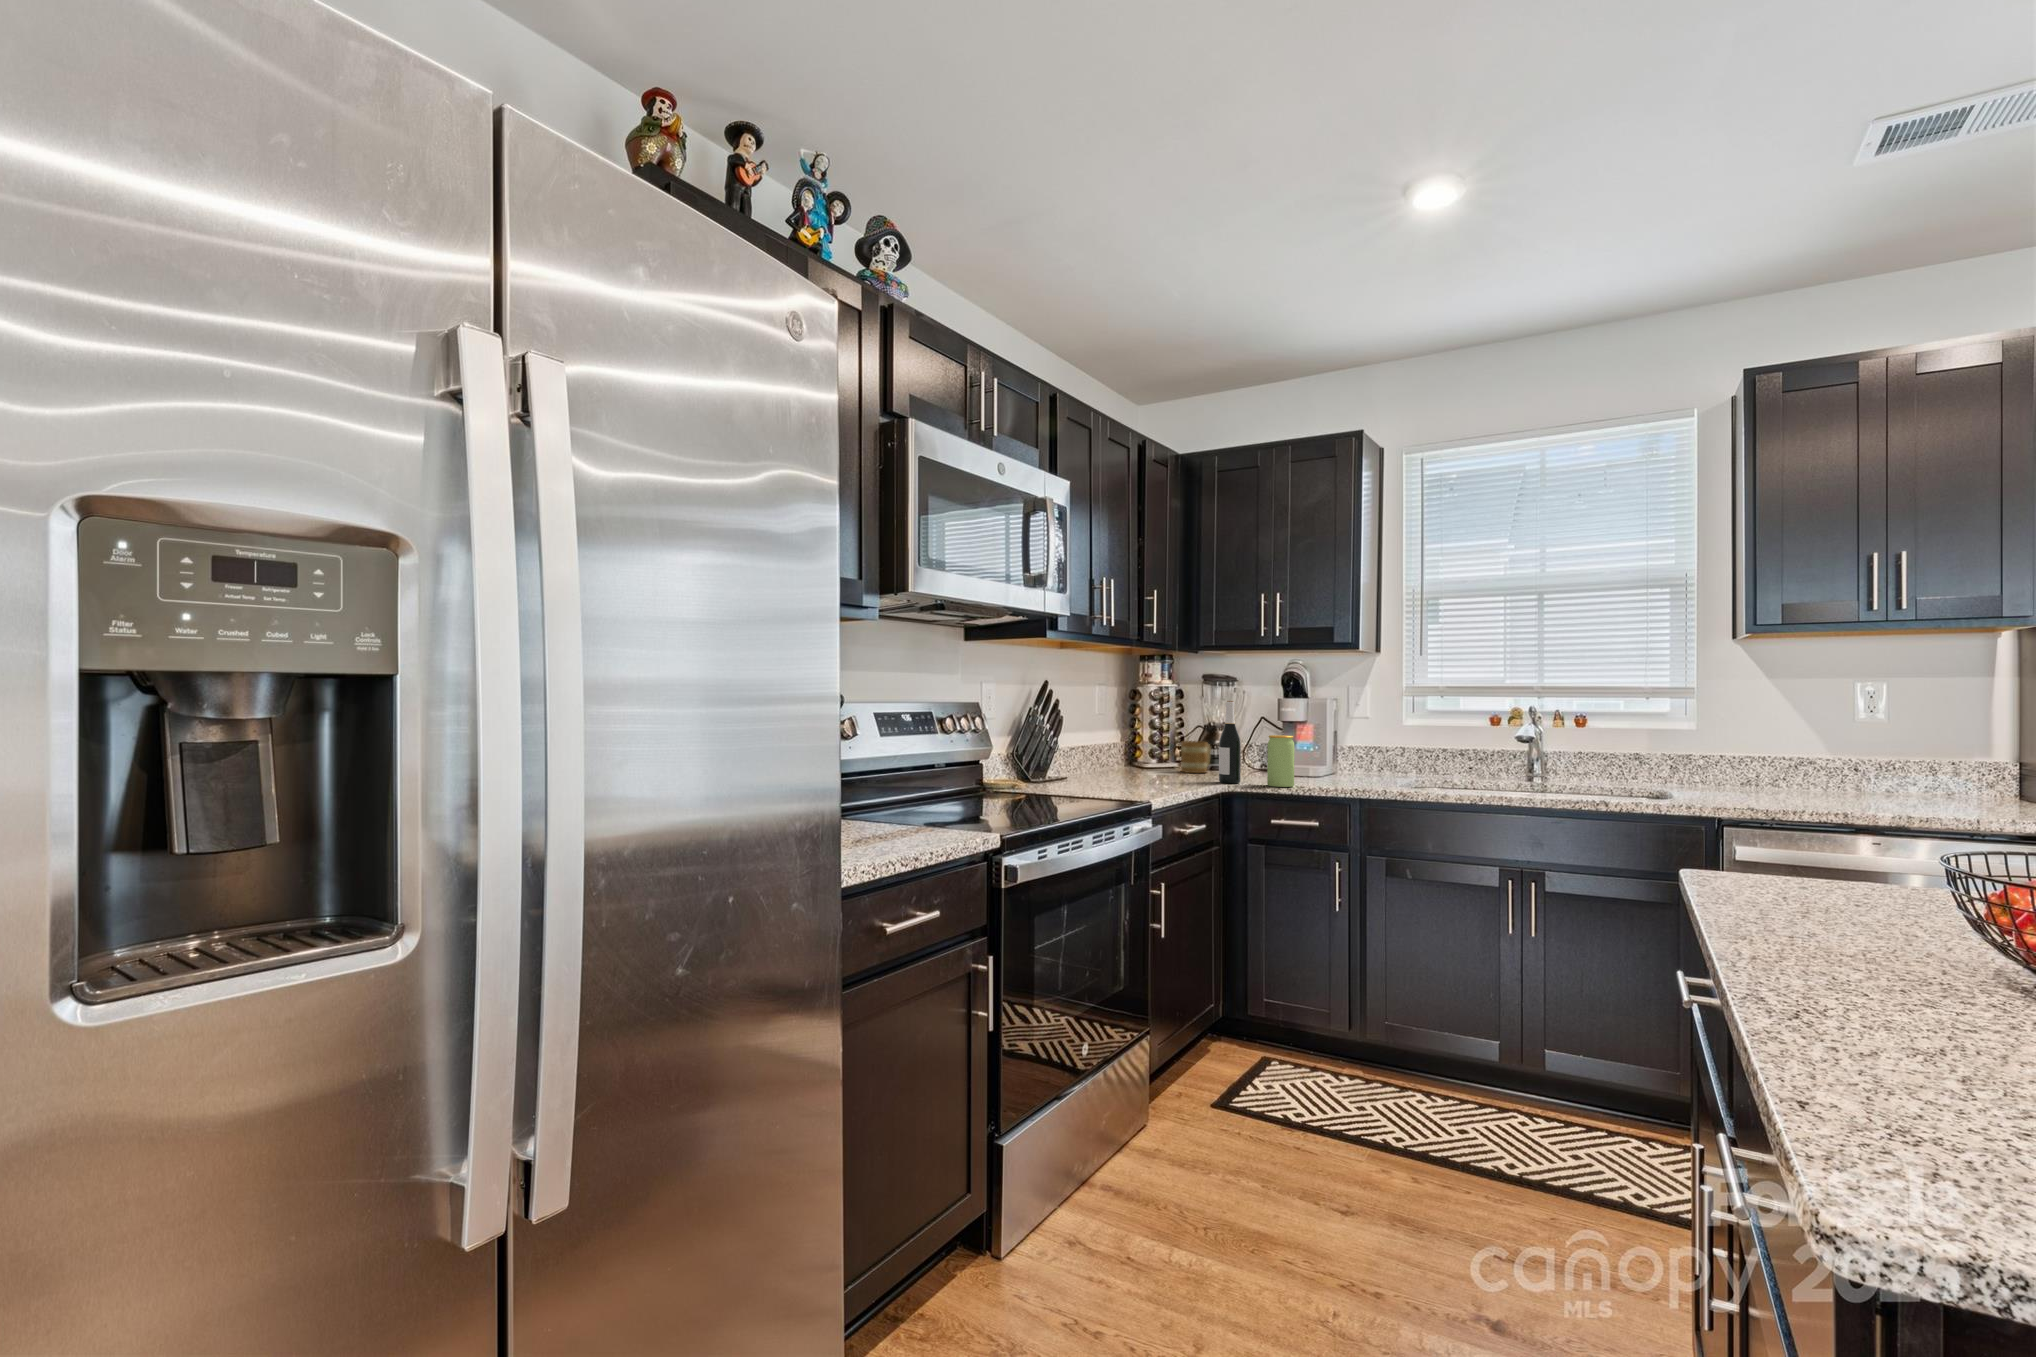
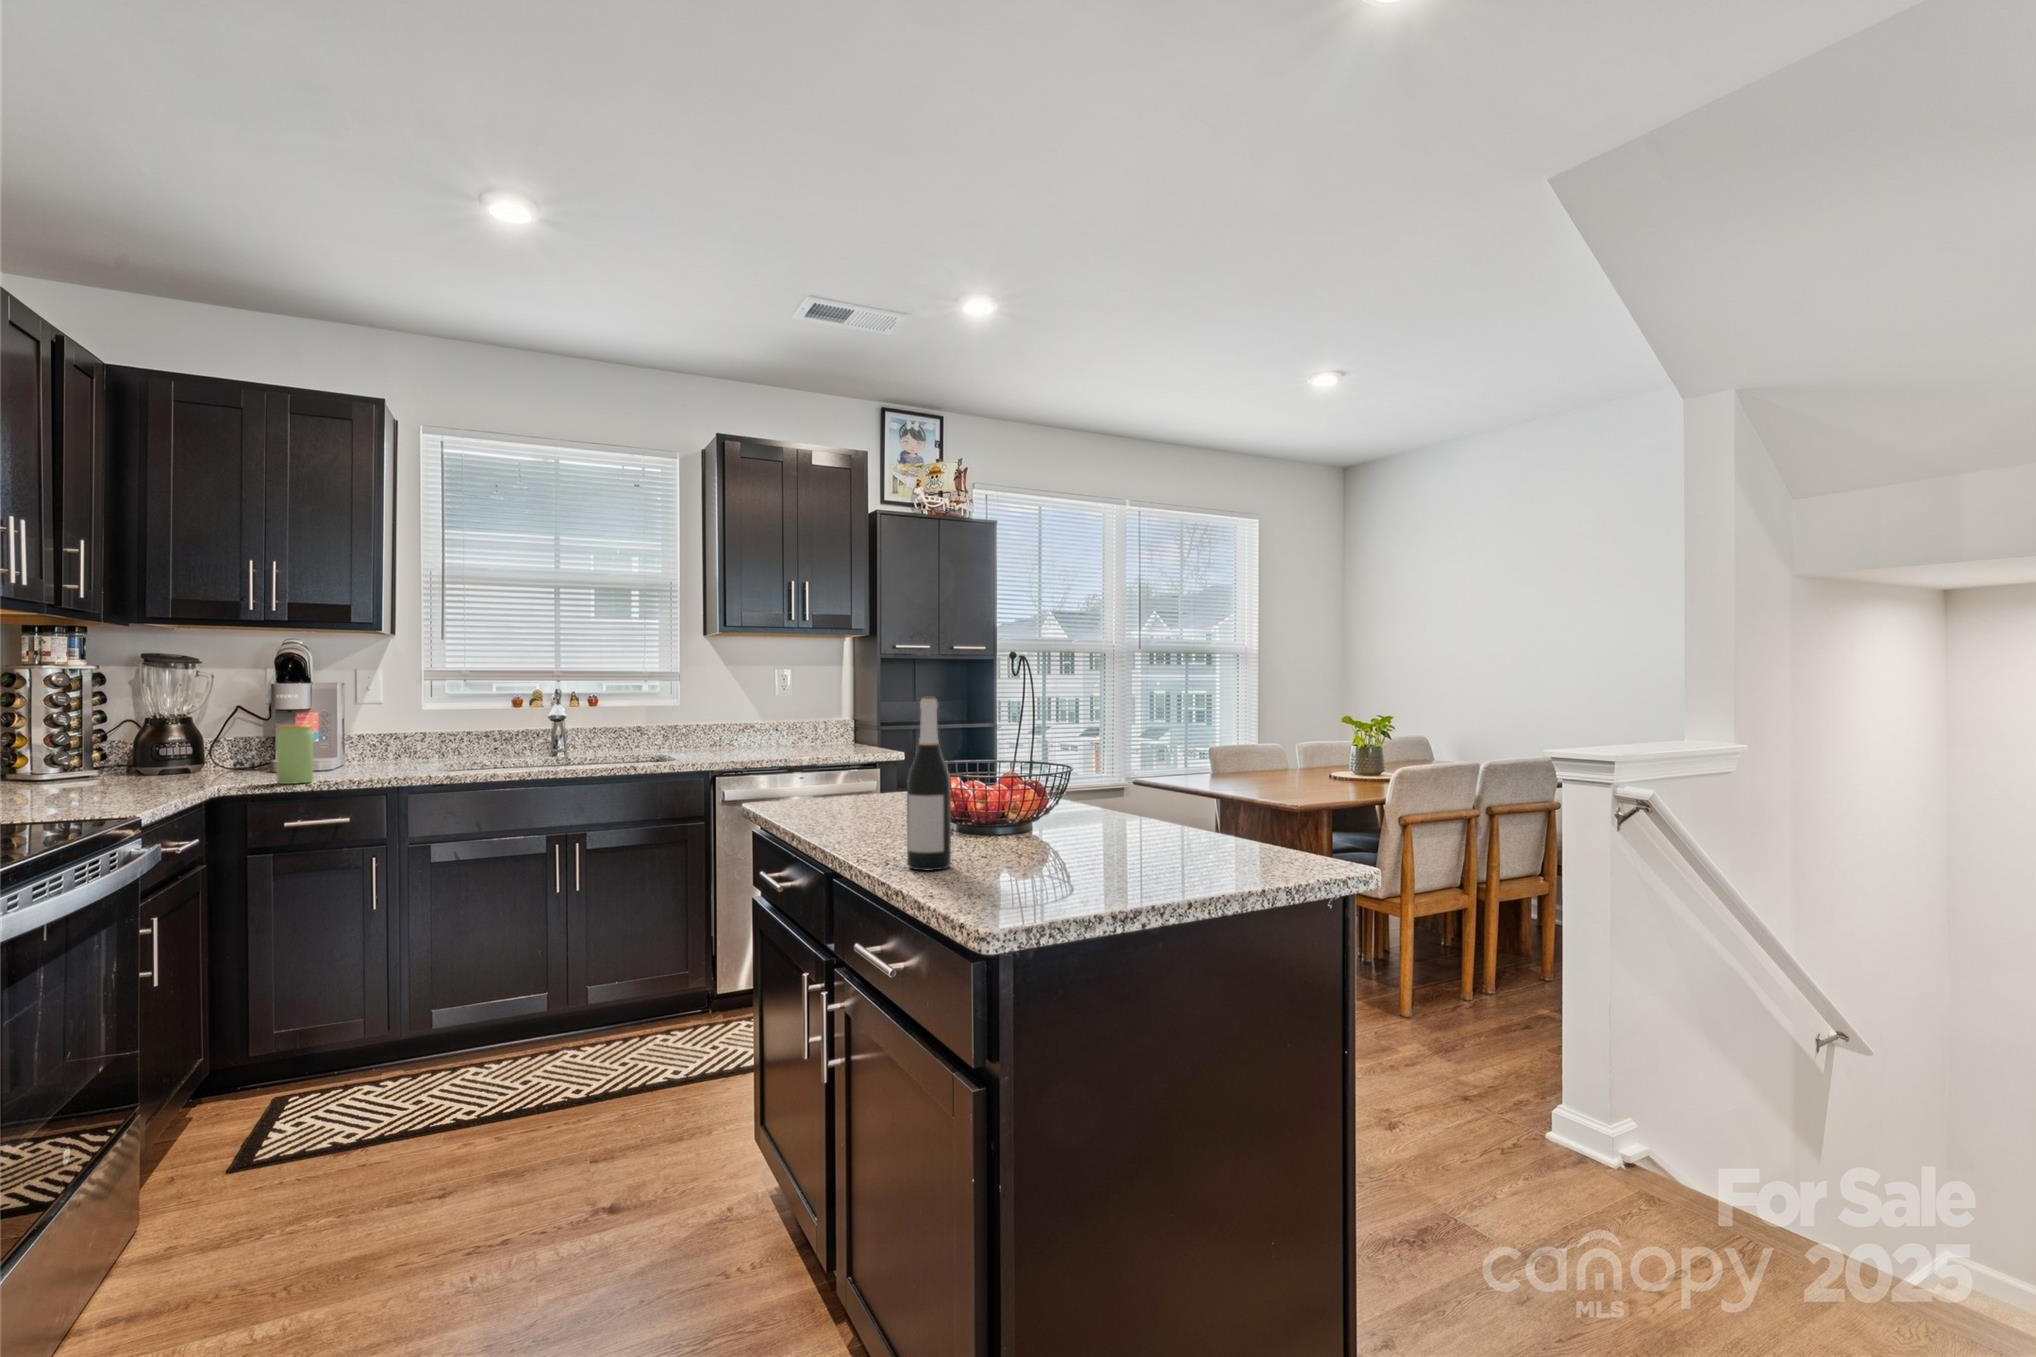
wine bottle: present [1219,701,1241,783] -> present [907,697,951,871]
mug: present [1181,741,1211,773] -> none [124,740,169,781]

